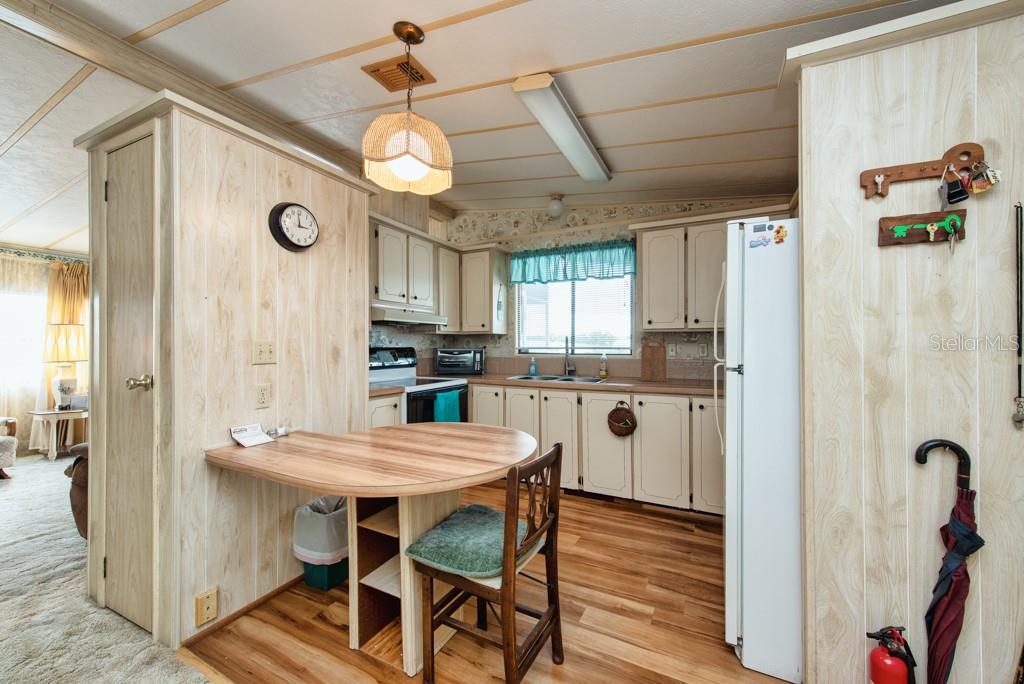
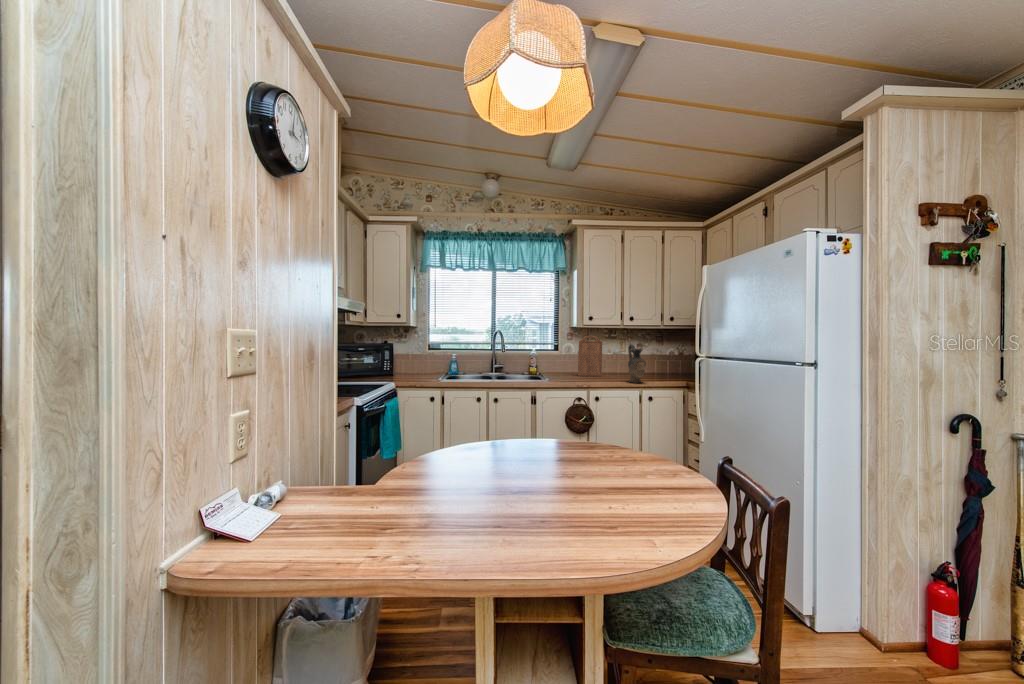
ceramic pitcher: none [676,348,695,389] -> present [628,344,646,383]

